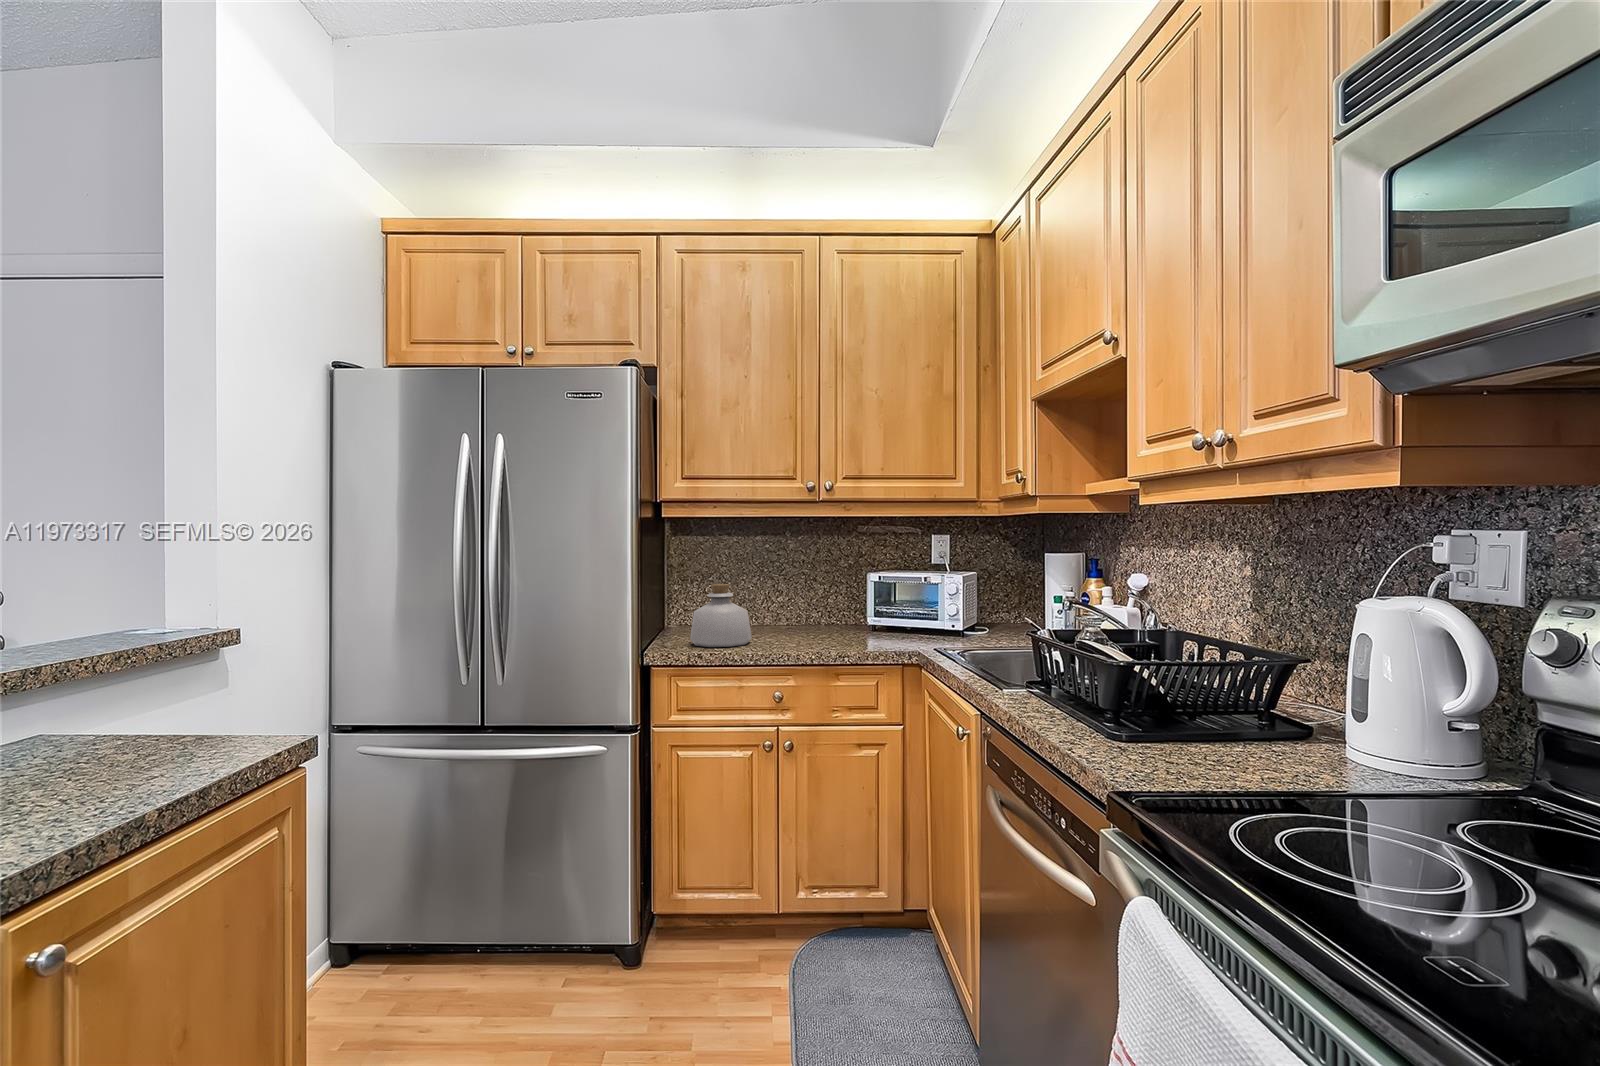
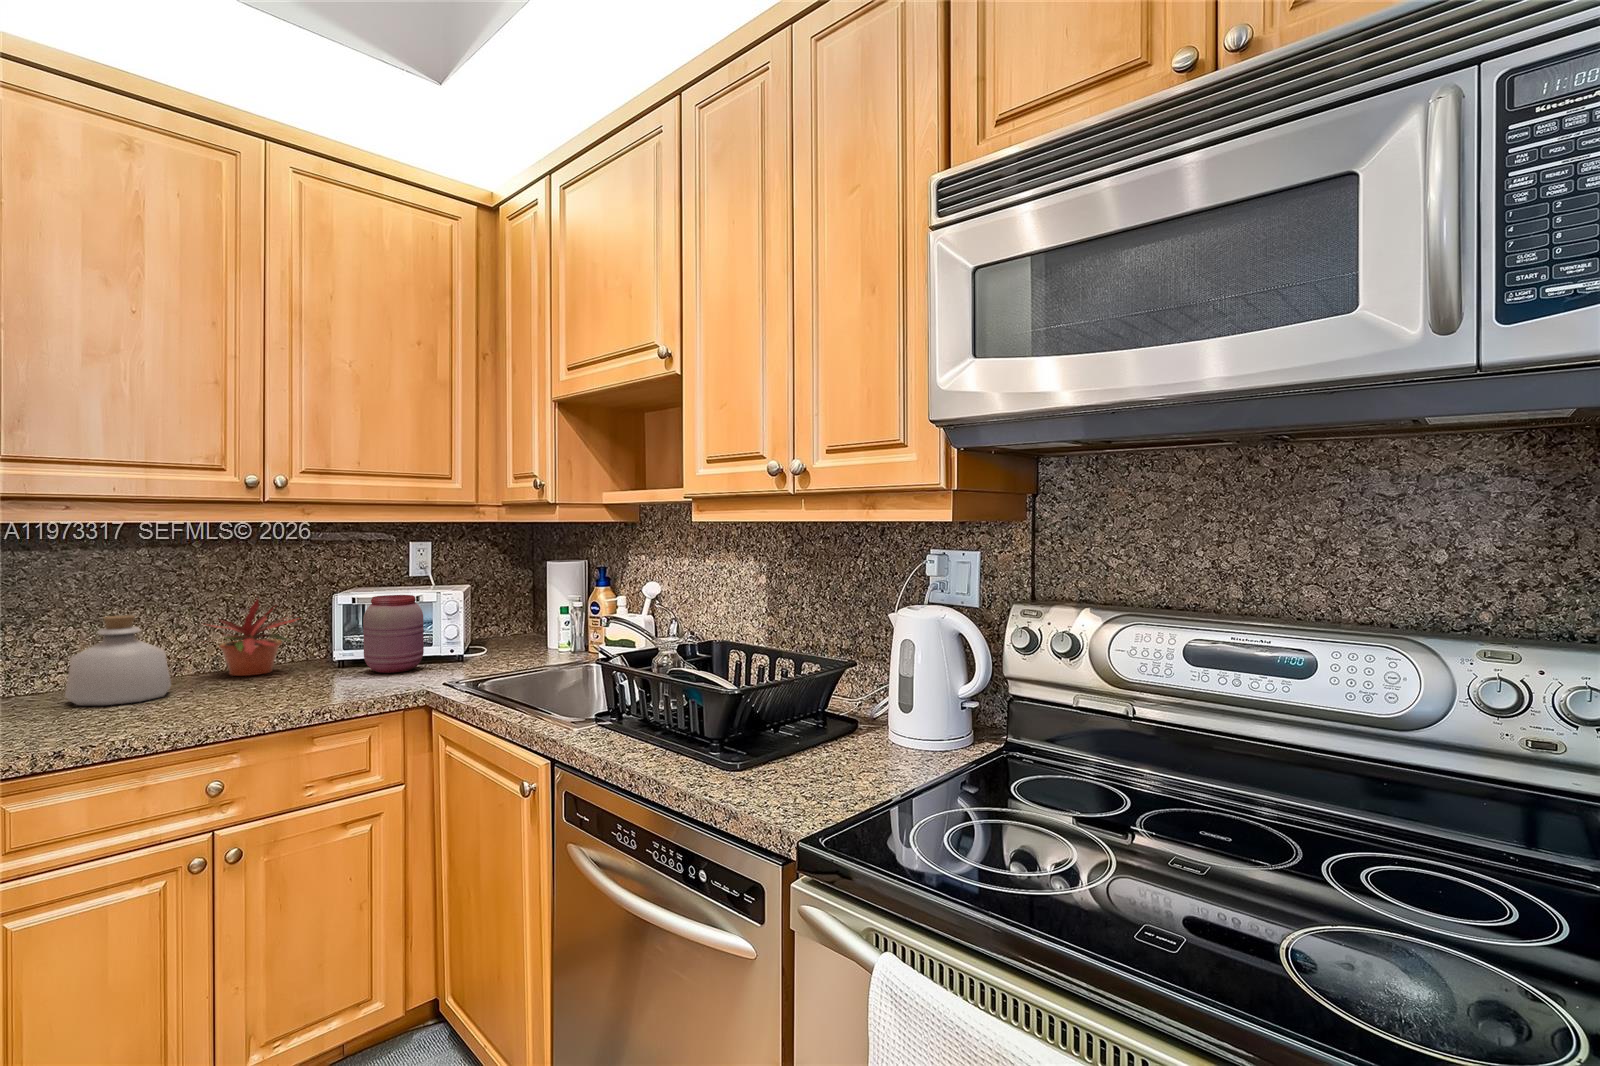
potted plant: none [771,574,844,636] -> present [211,599,299,676]
jar: none [882,577,929,642] -> present [363,595,424,673]

